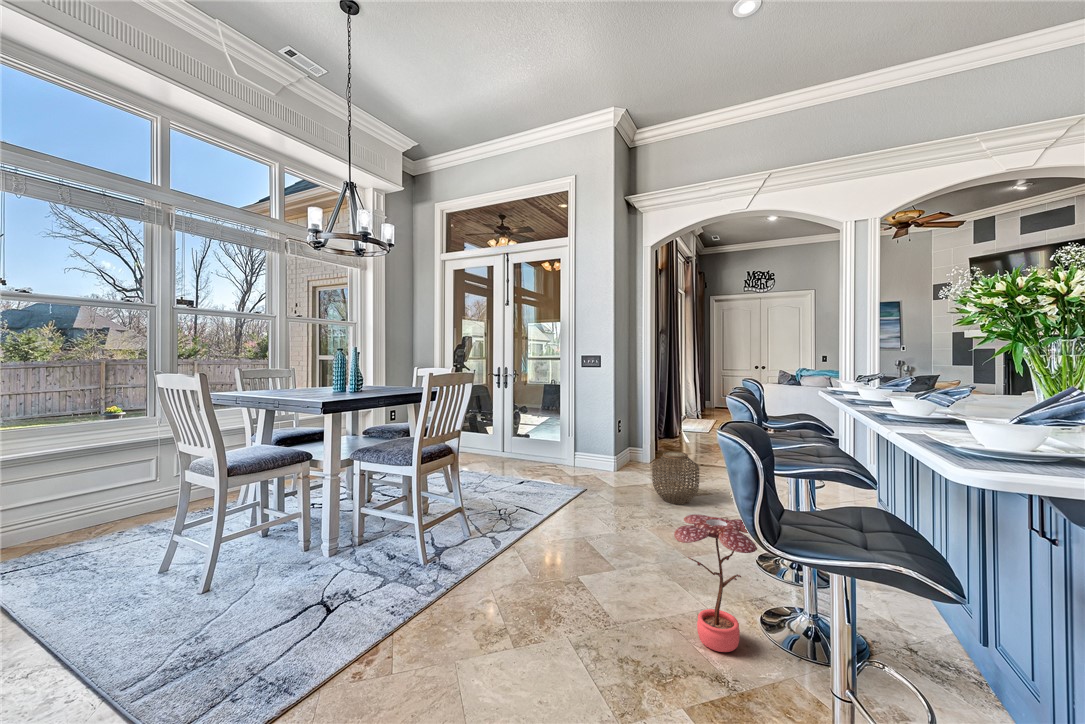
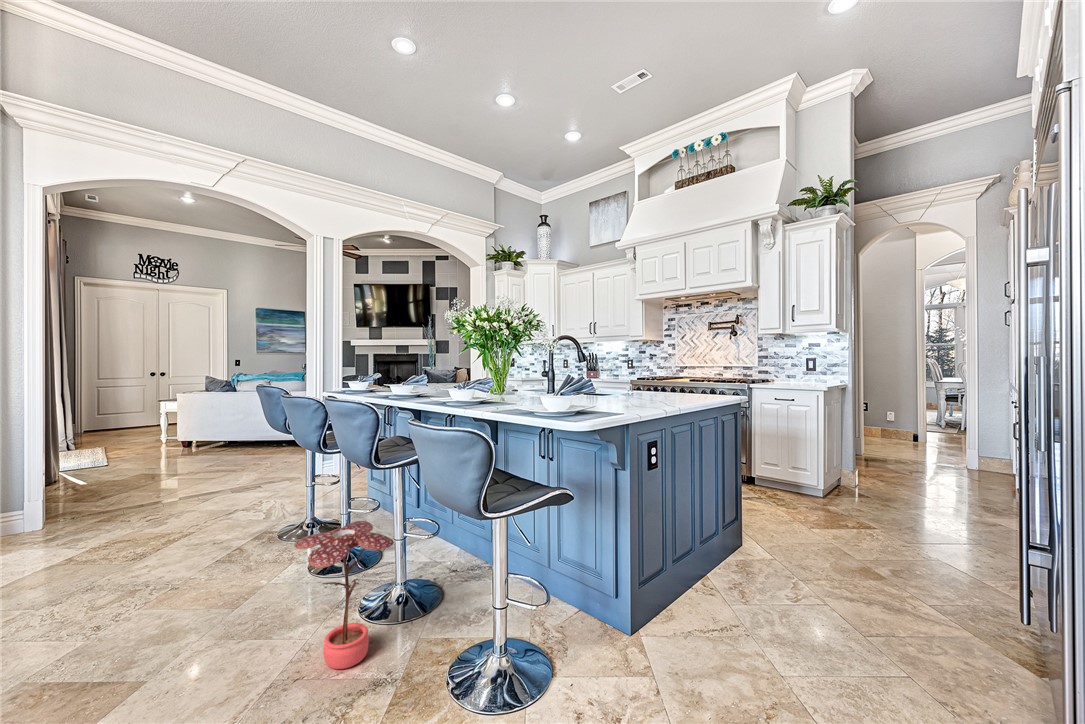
woven basket: present [652,451,699,504] -> none [102,489,186,565]

